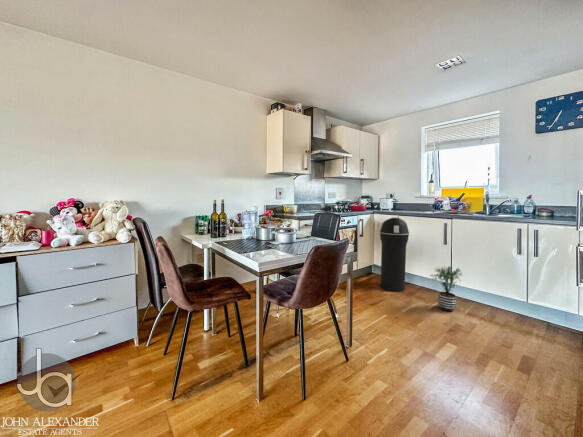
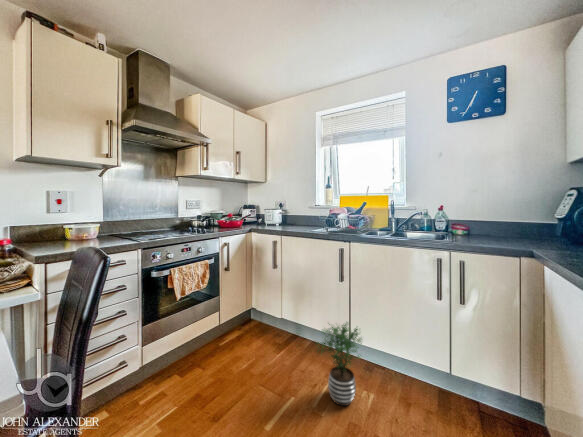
trash can: present [380,218,409,292] -> none [249,240,292,362]

